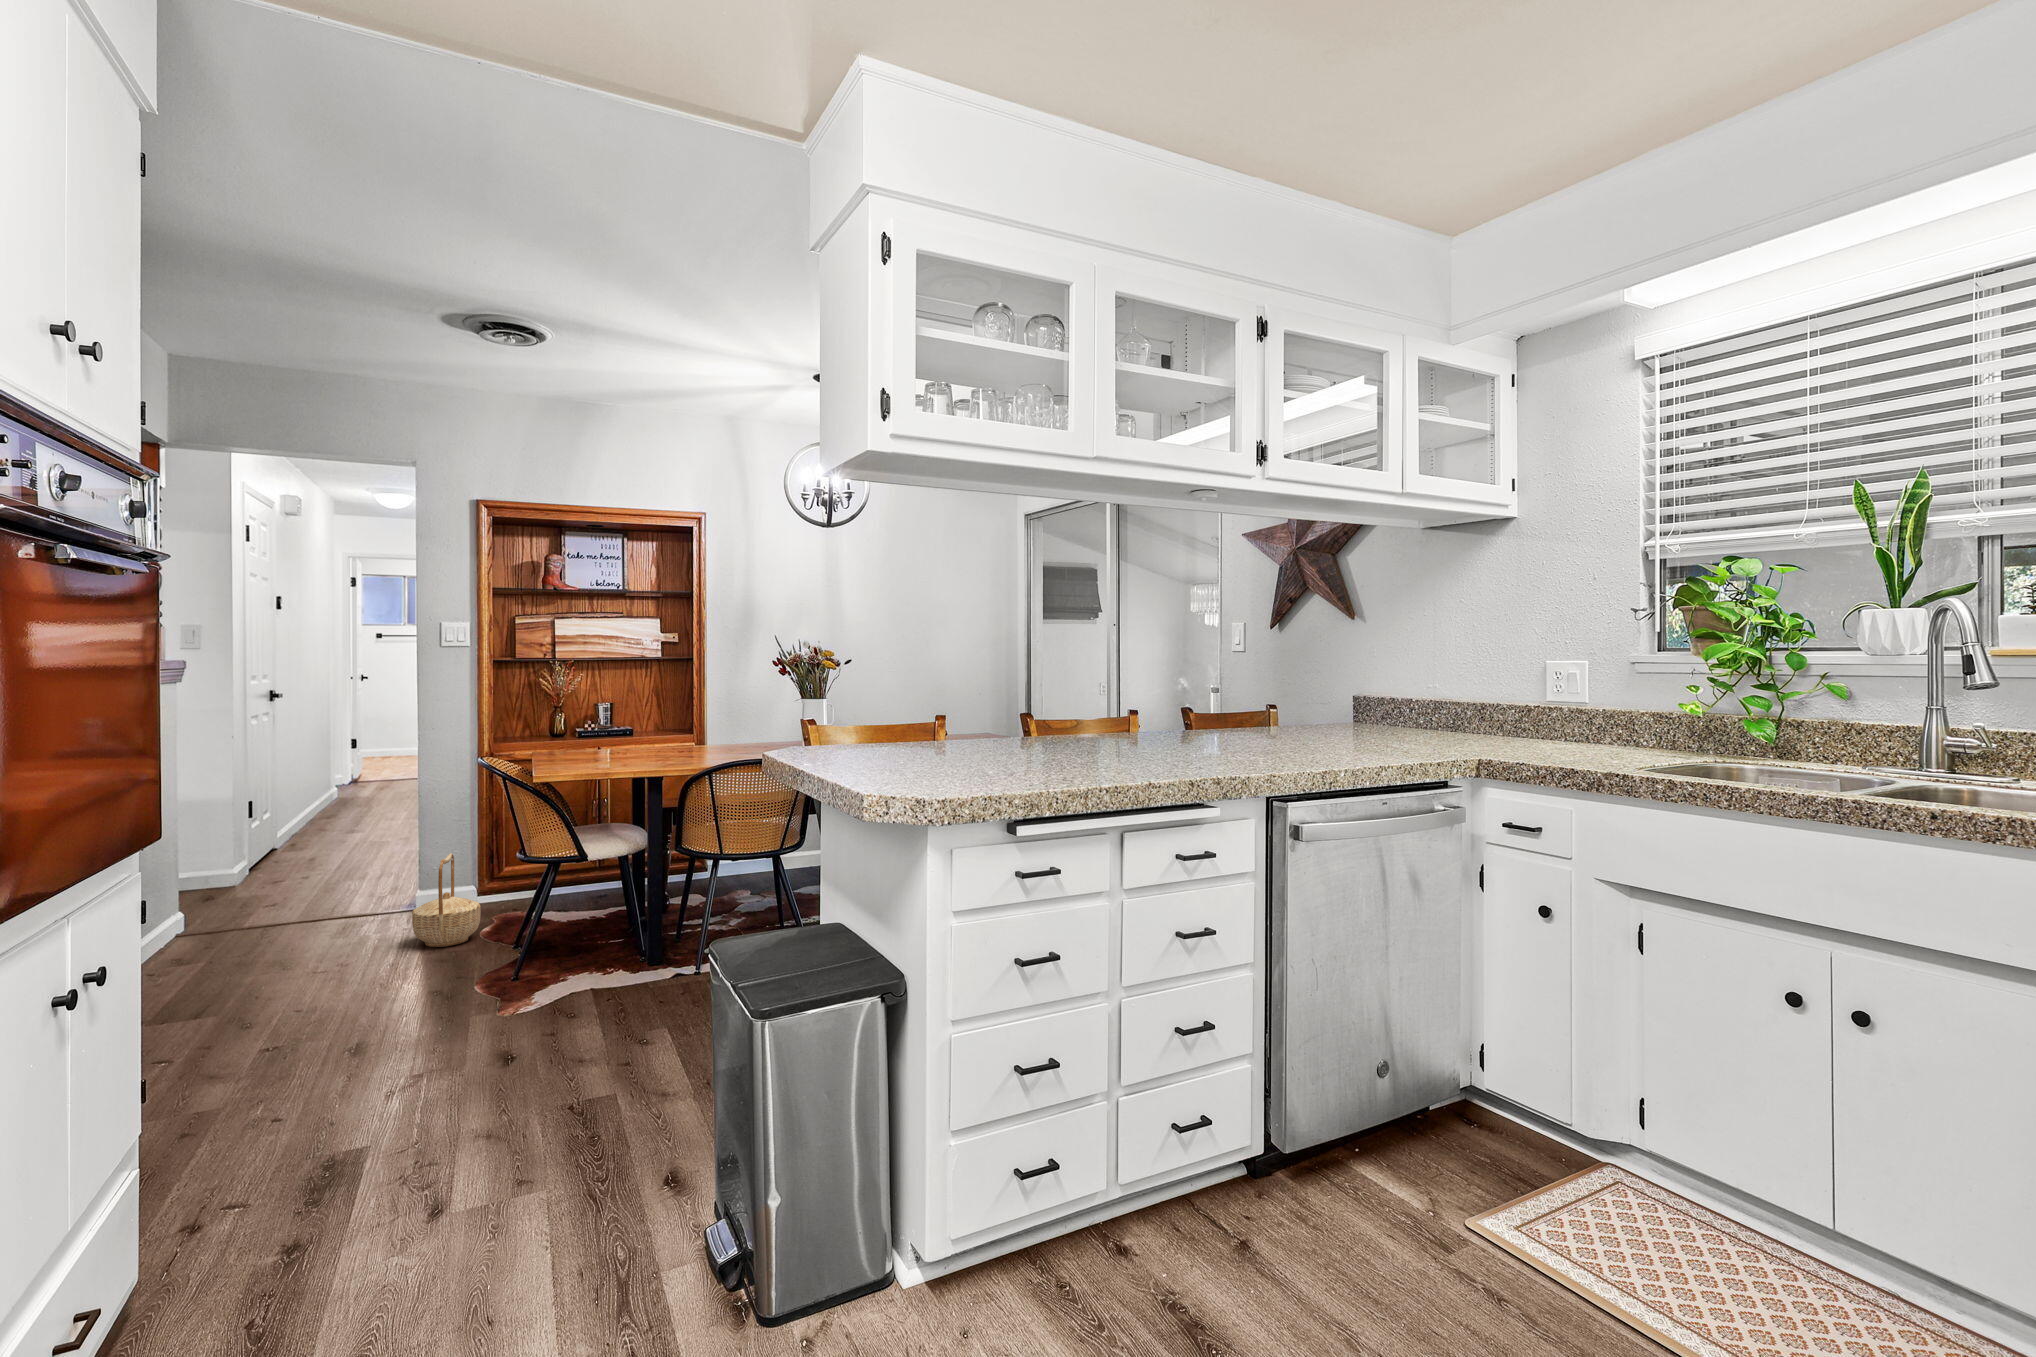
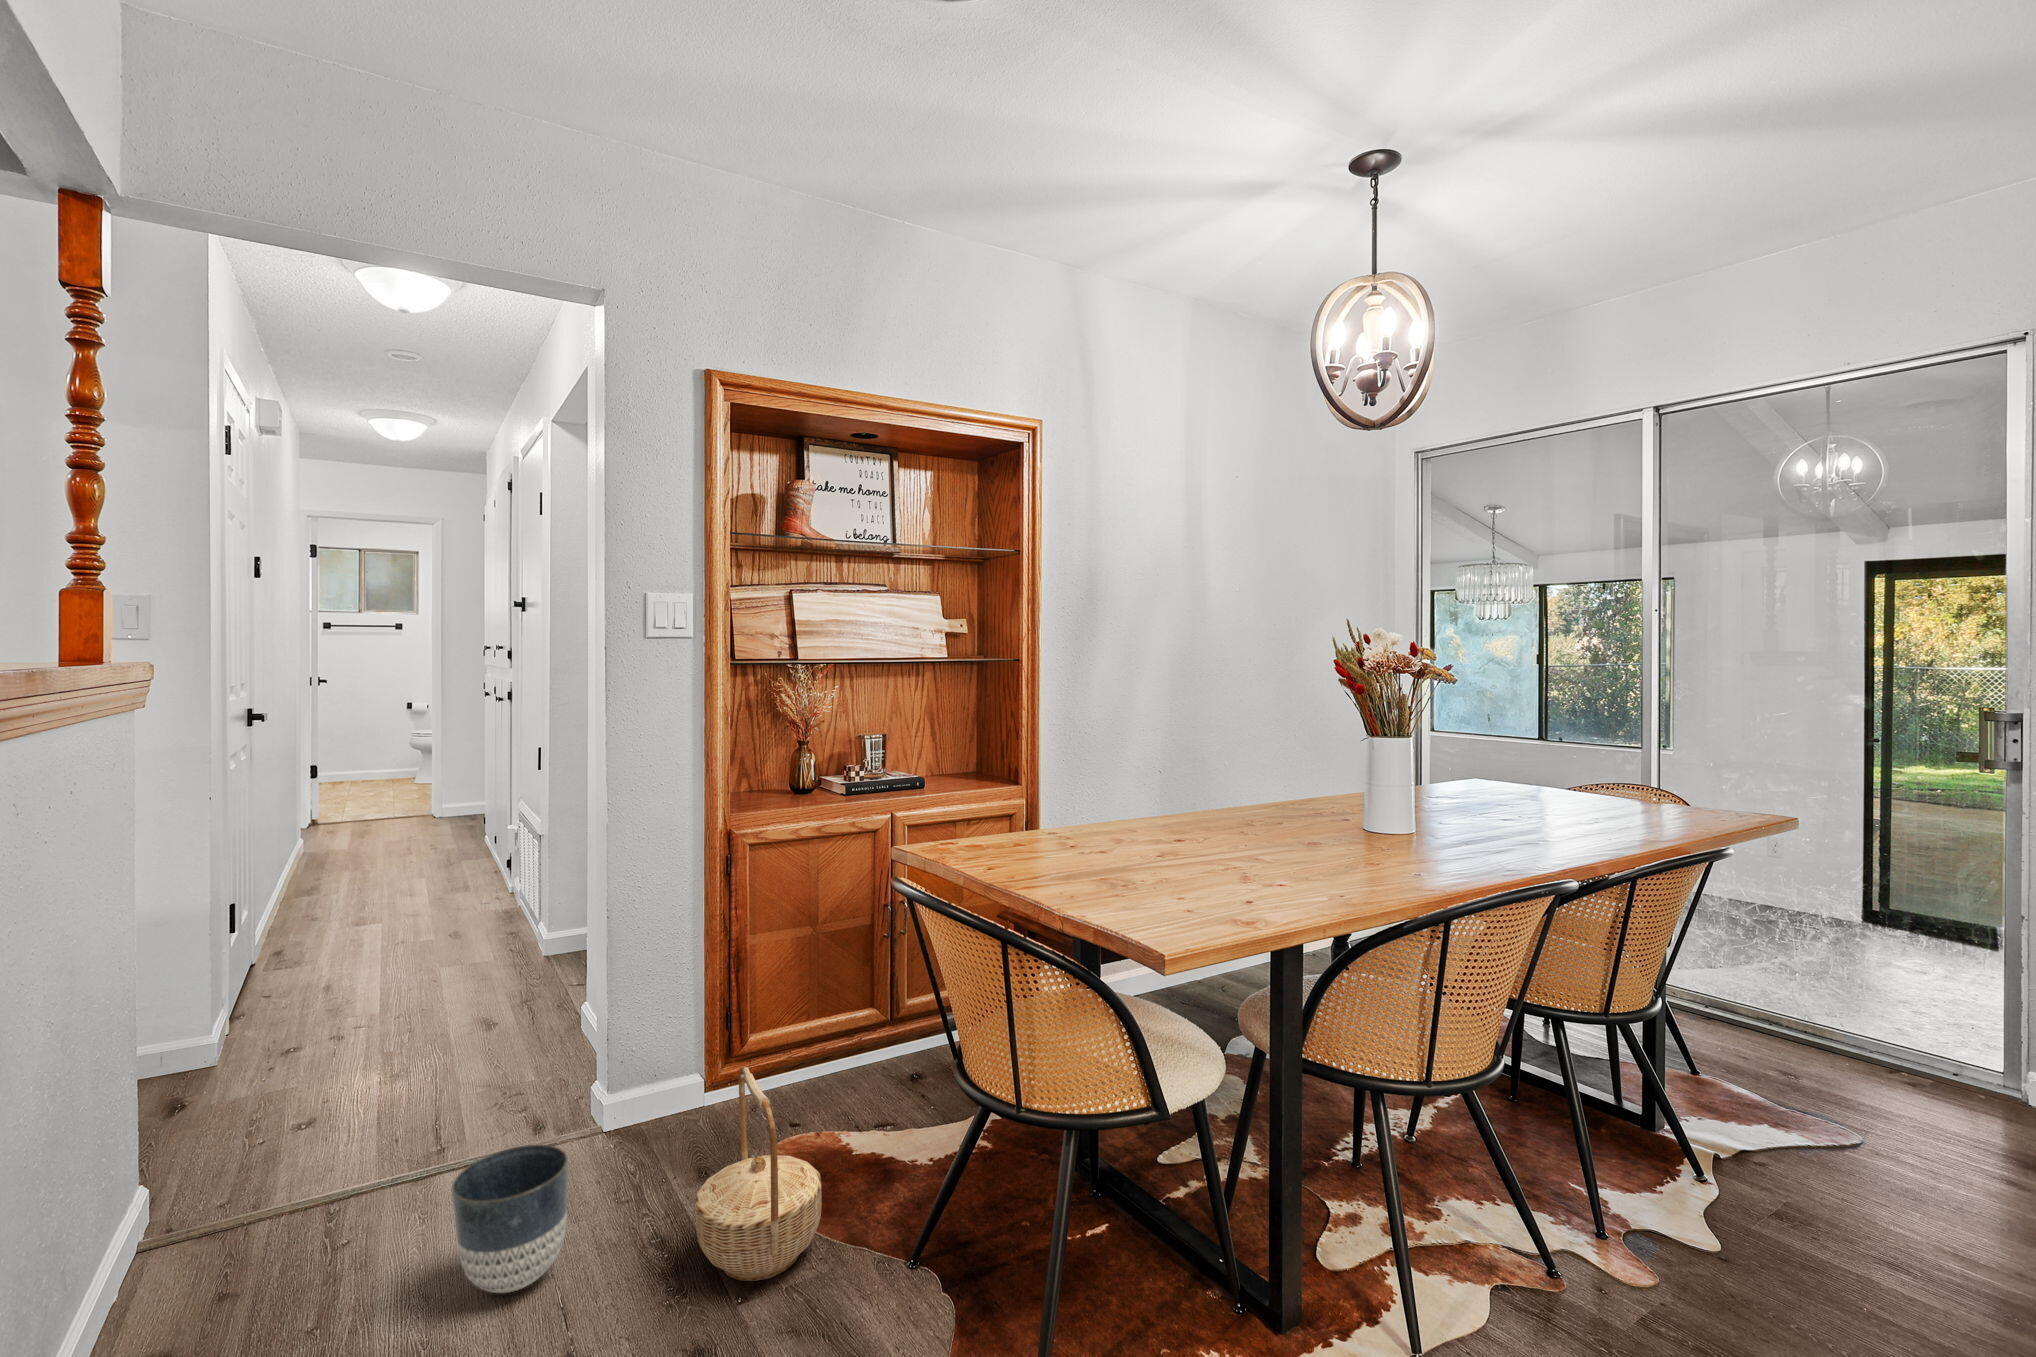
planter: none [301,883,360,943] -> present [452,1144,568,1293]

